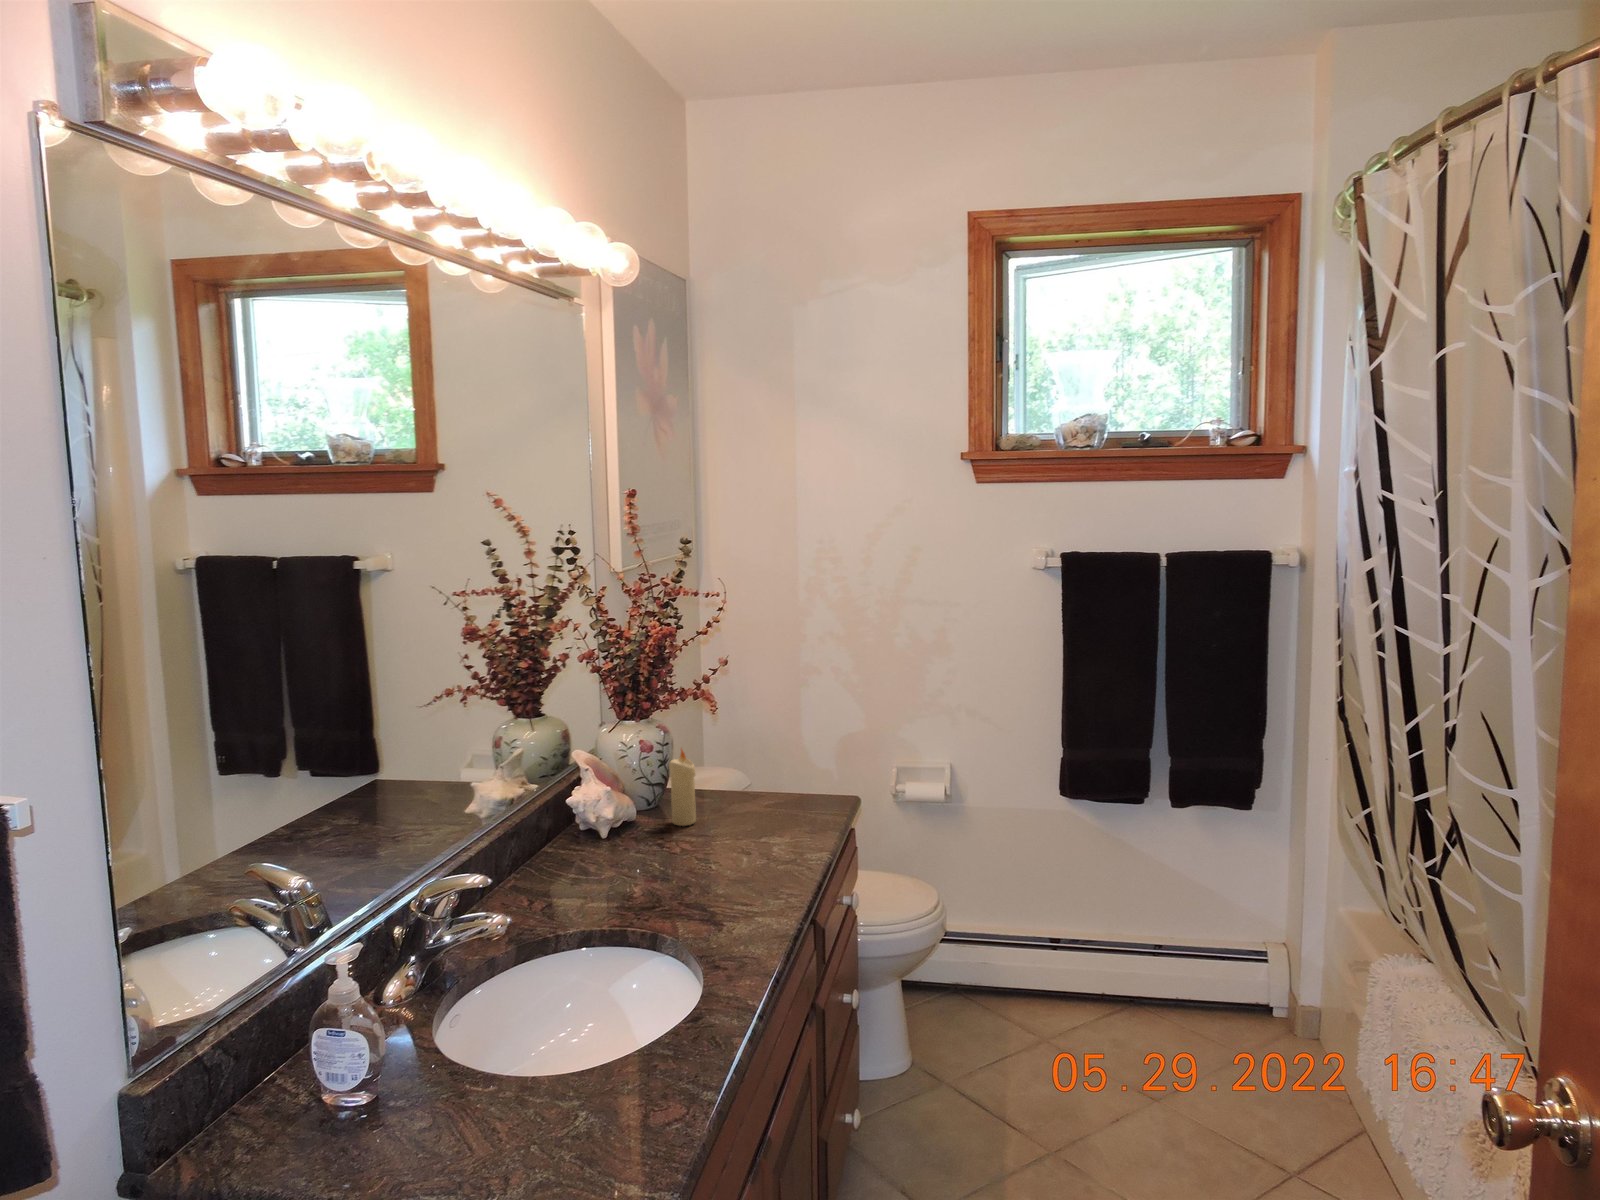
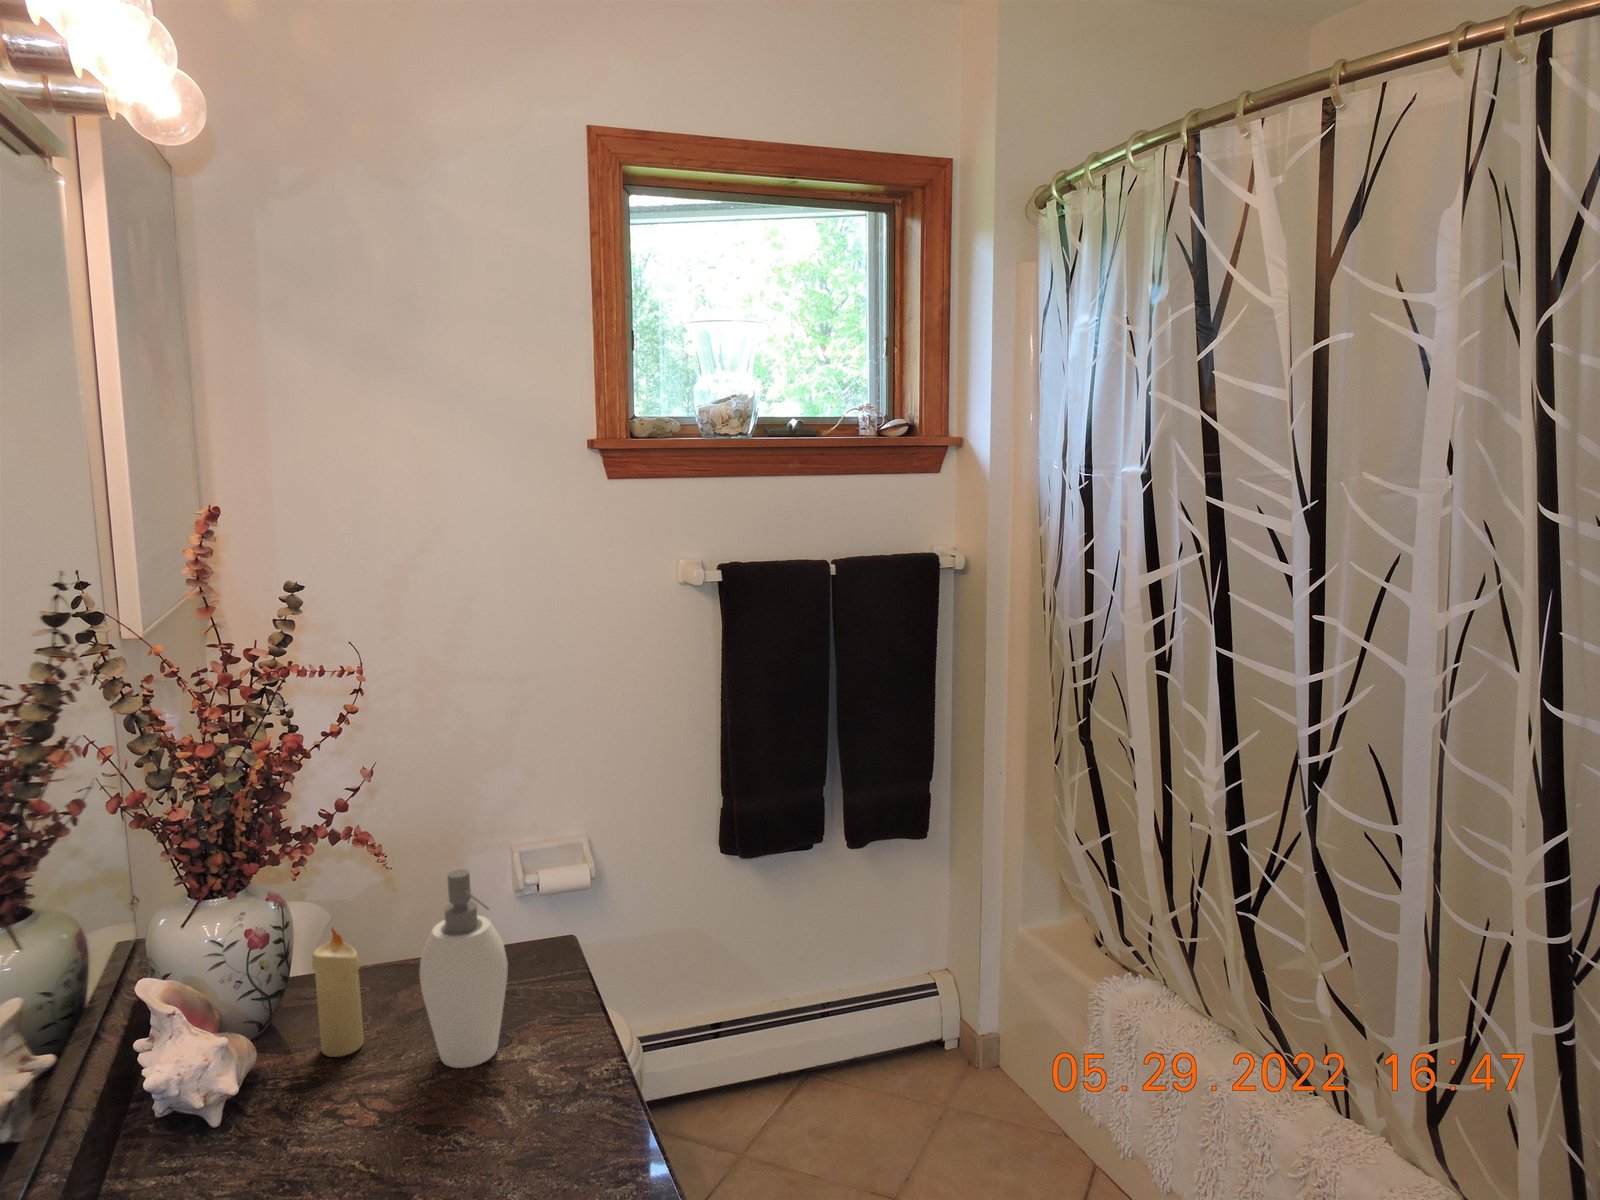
soap dispenser: none [715,722,768,845] -> present [420,869,508,1068]

